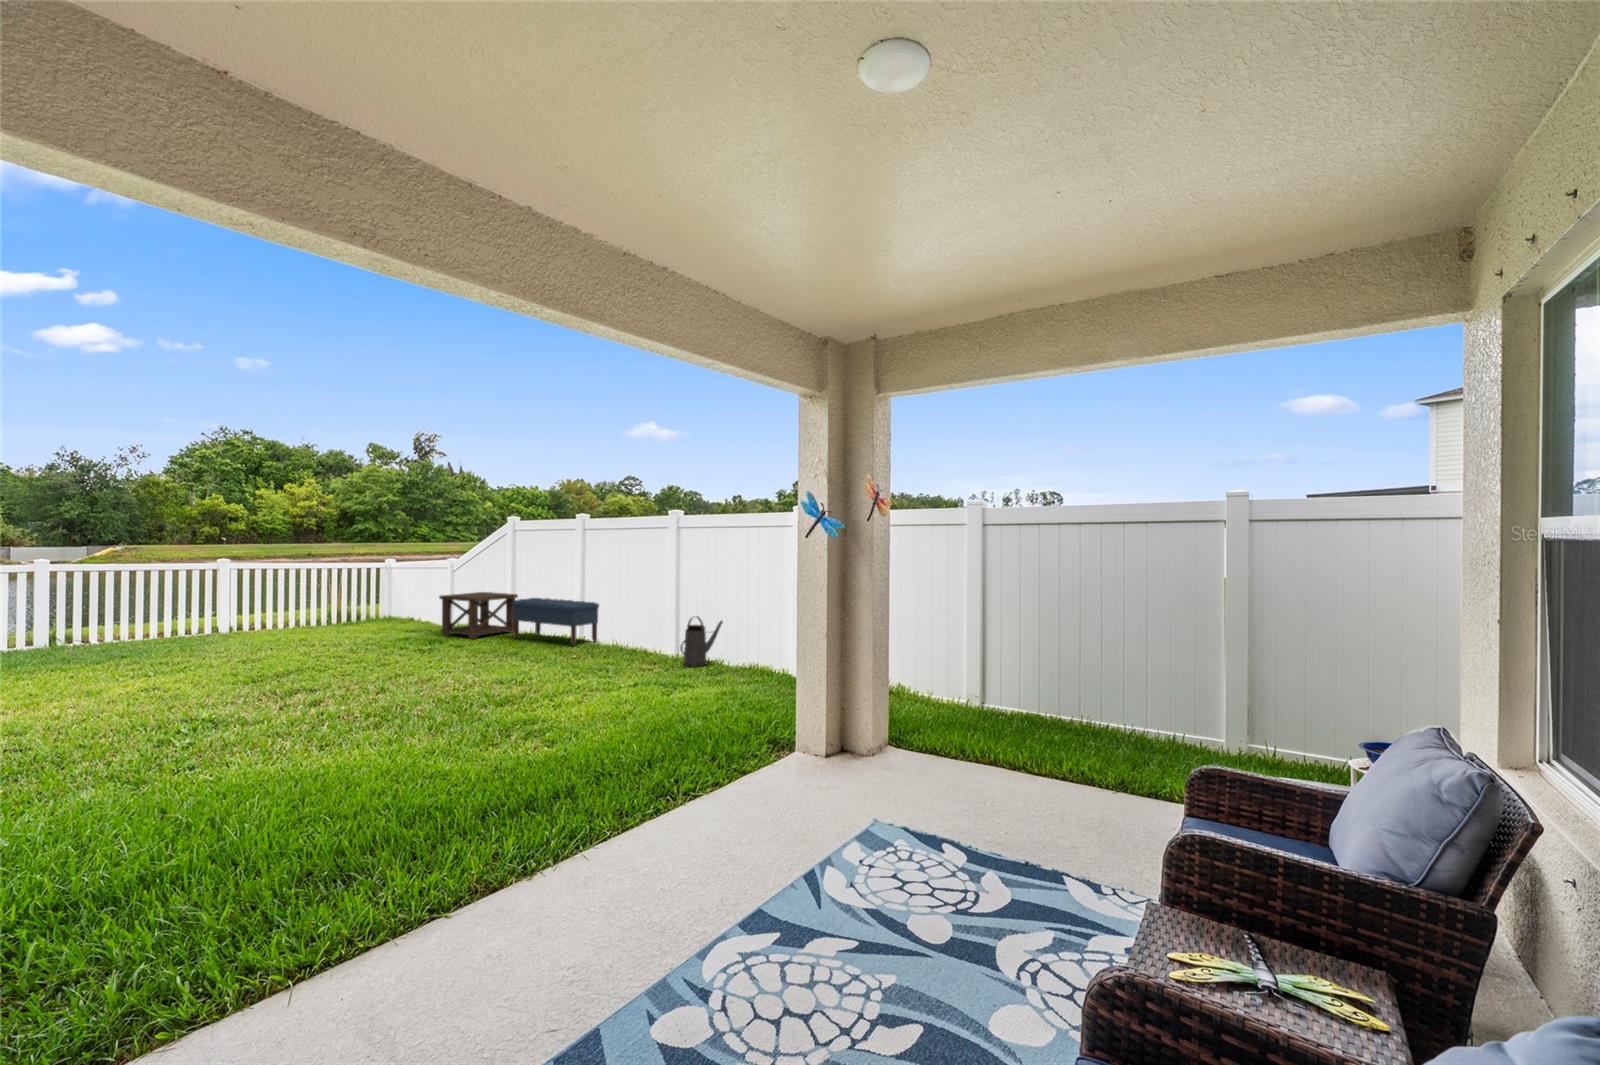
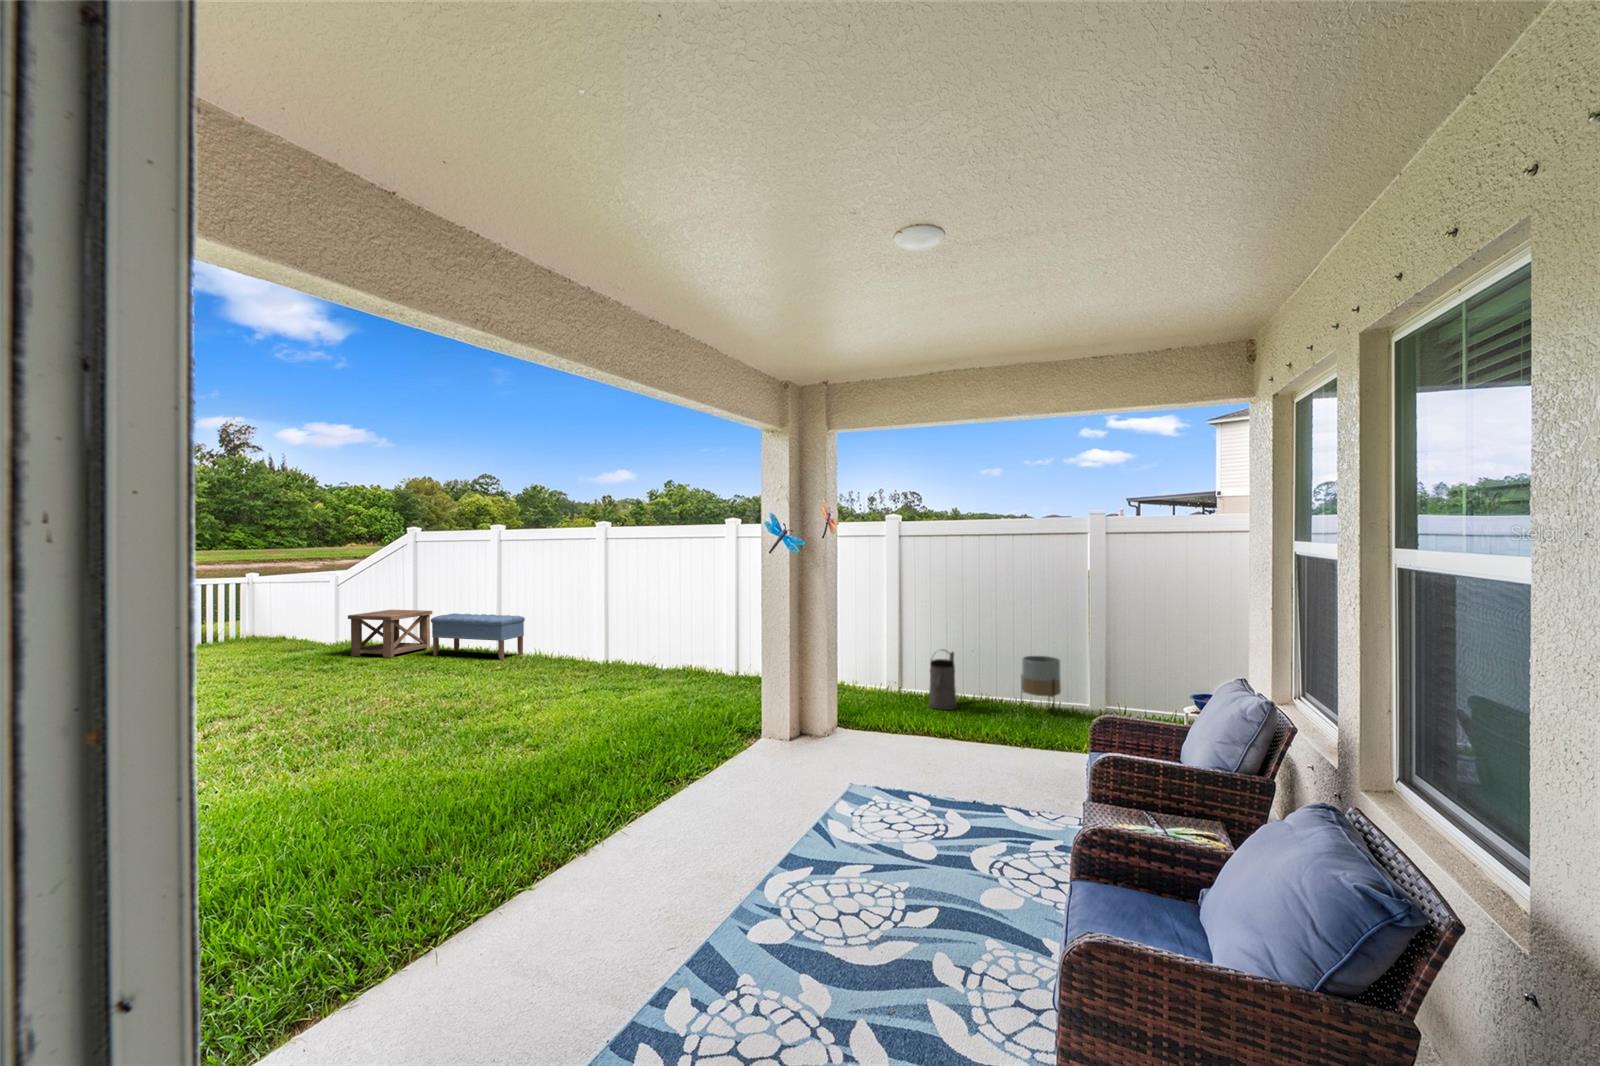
watering can: present [680,617,723,666] -> present [928,649,957,710]
planter: none [1130,673,1183,750] -> present [1021,656,1061,698]

